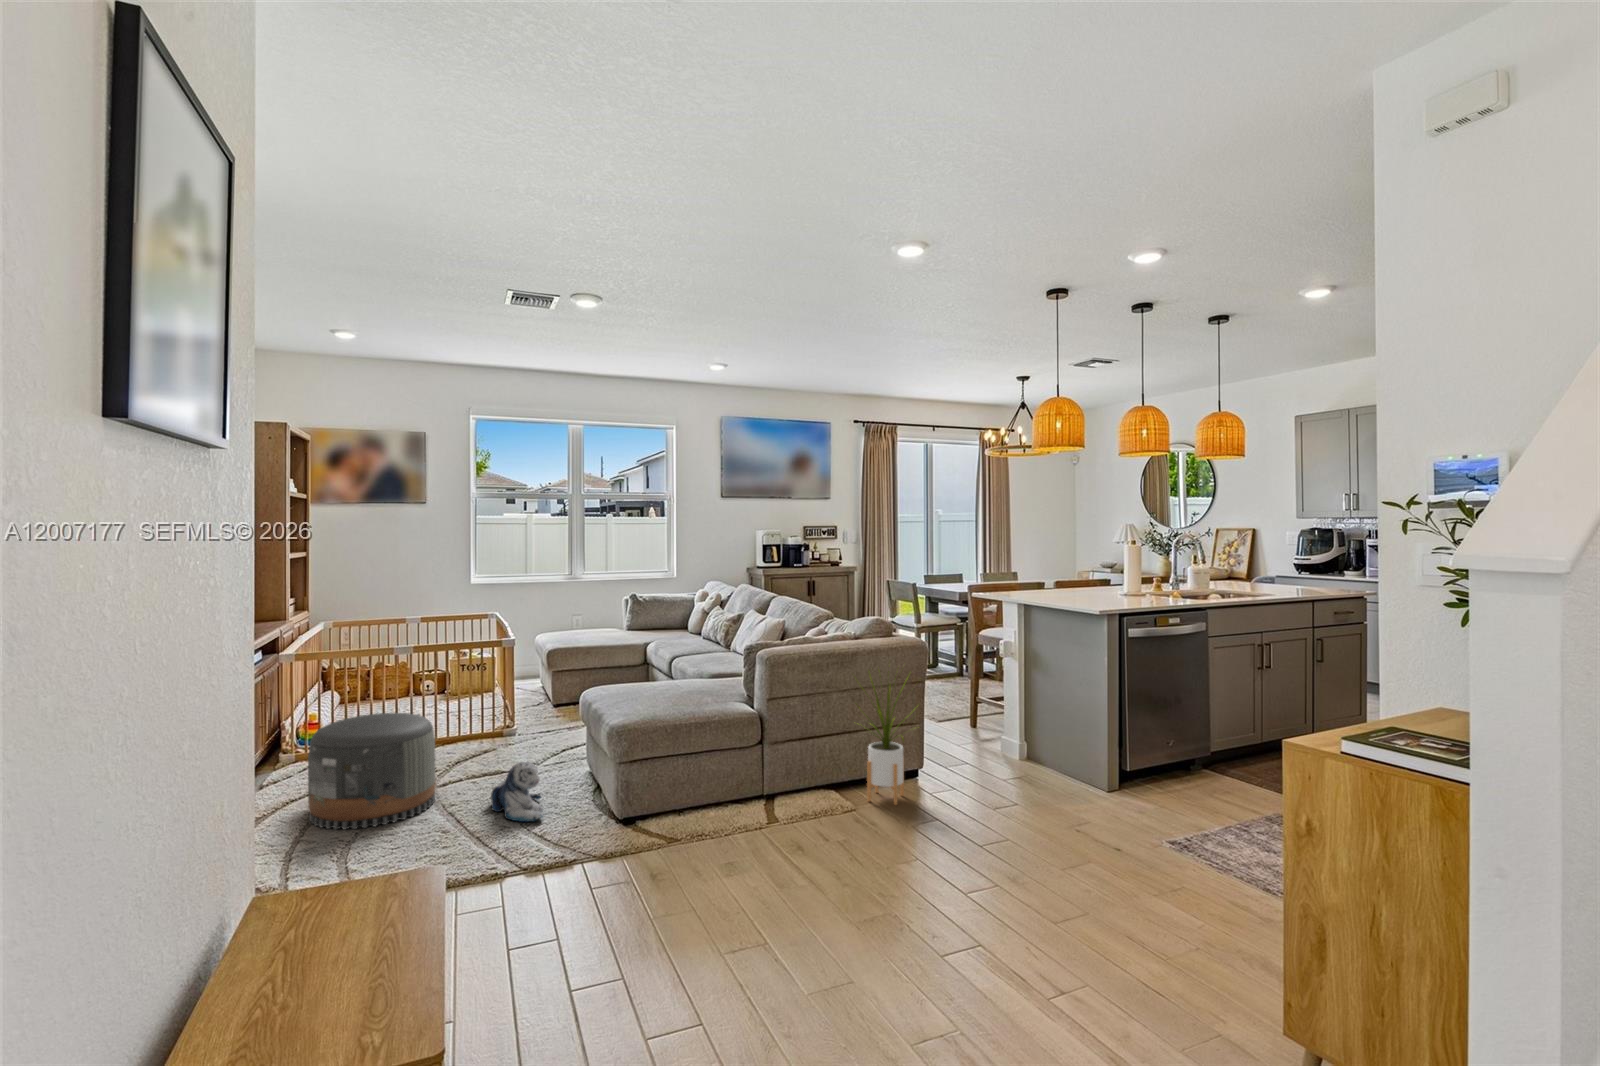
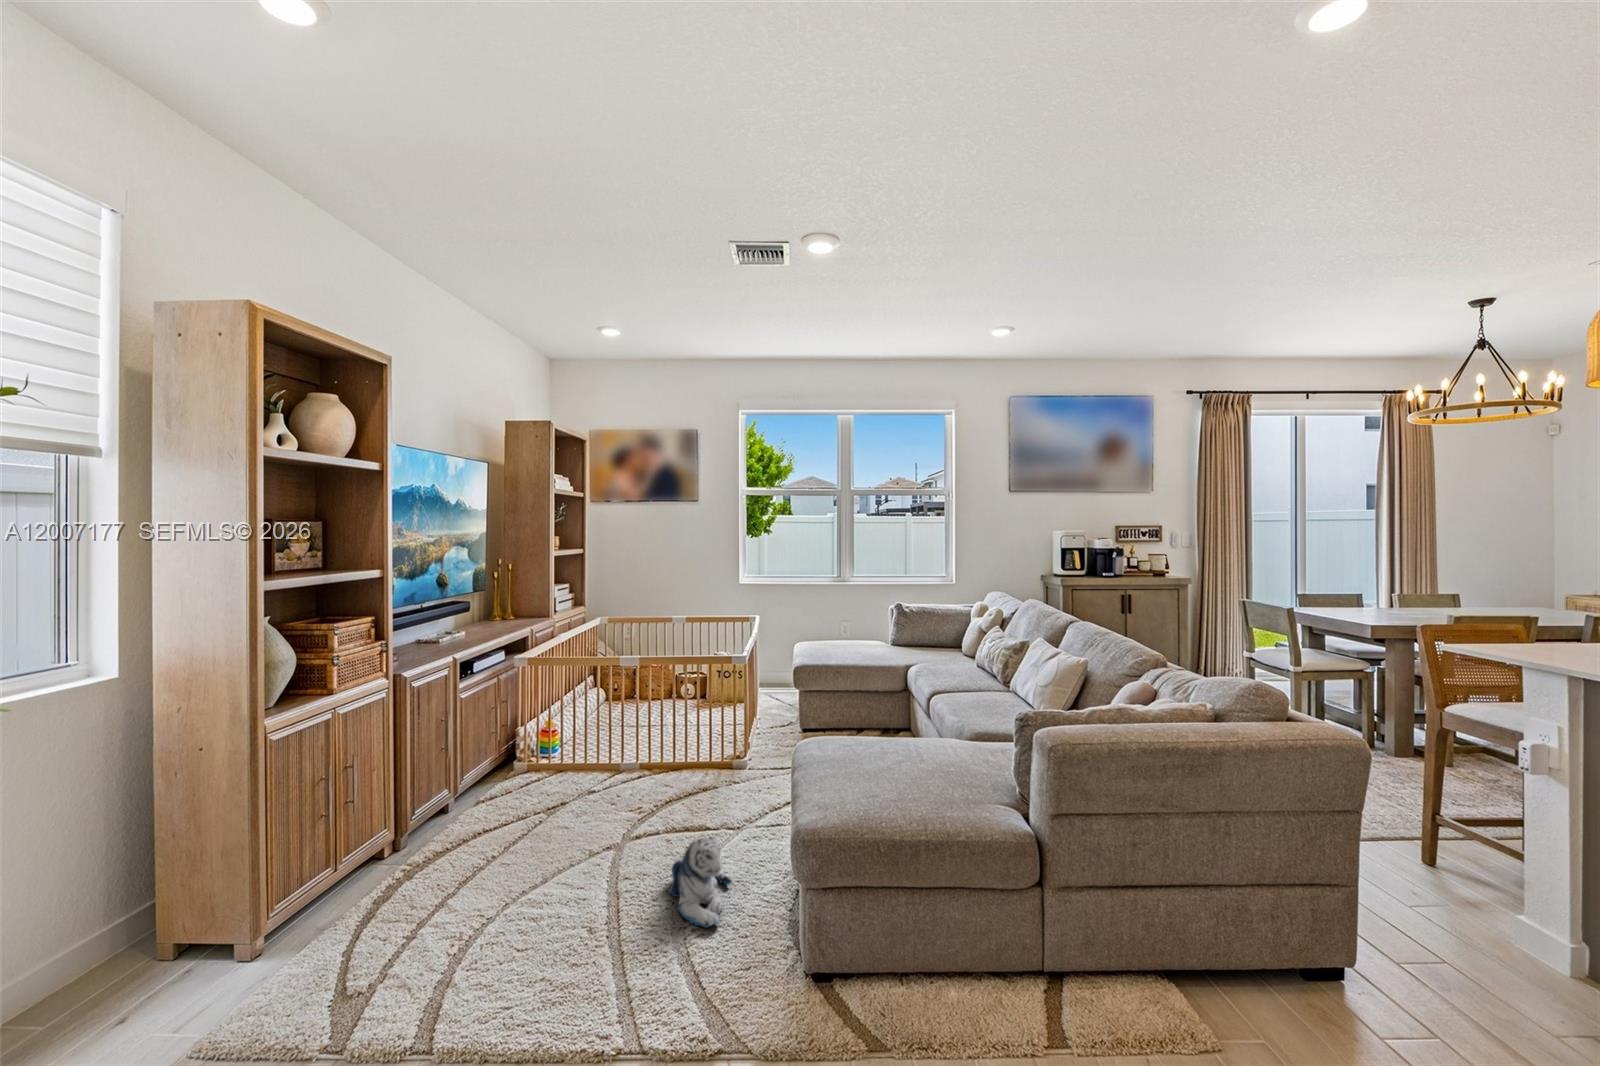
house plant: present [859,678,906,805] -> none [1188,763,1338,1028]
pouf: present [308,713,435,830] -> none [483,745,621,892]

